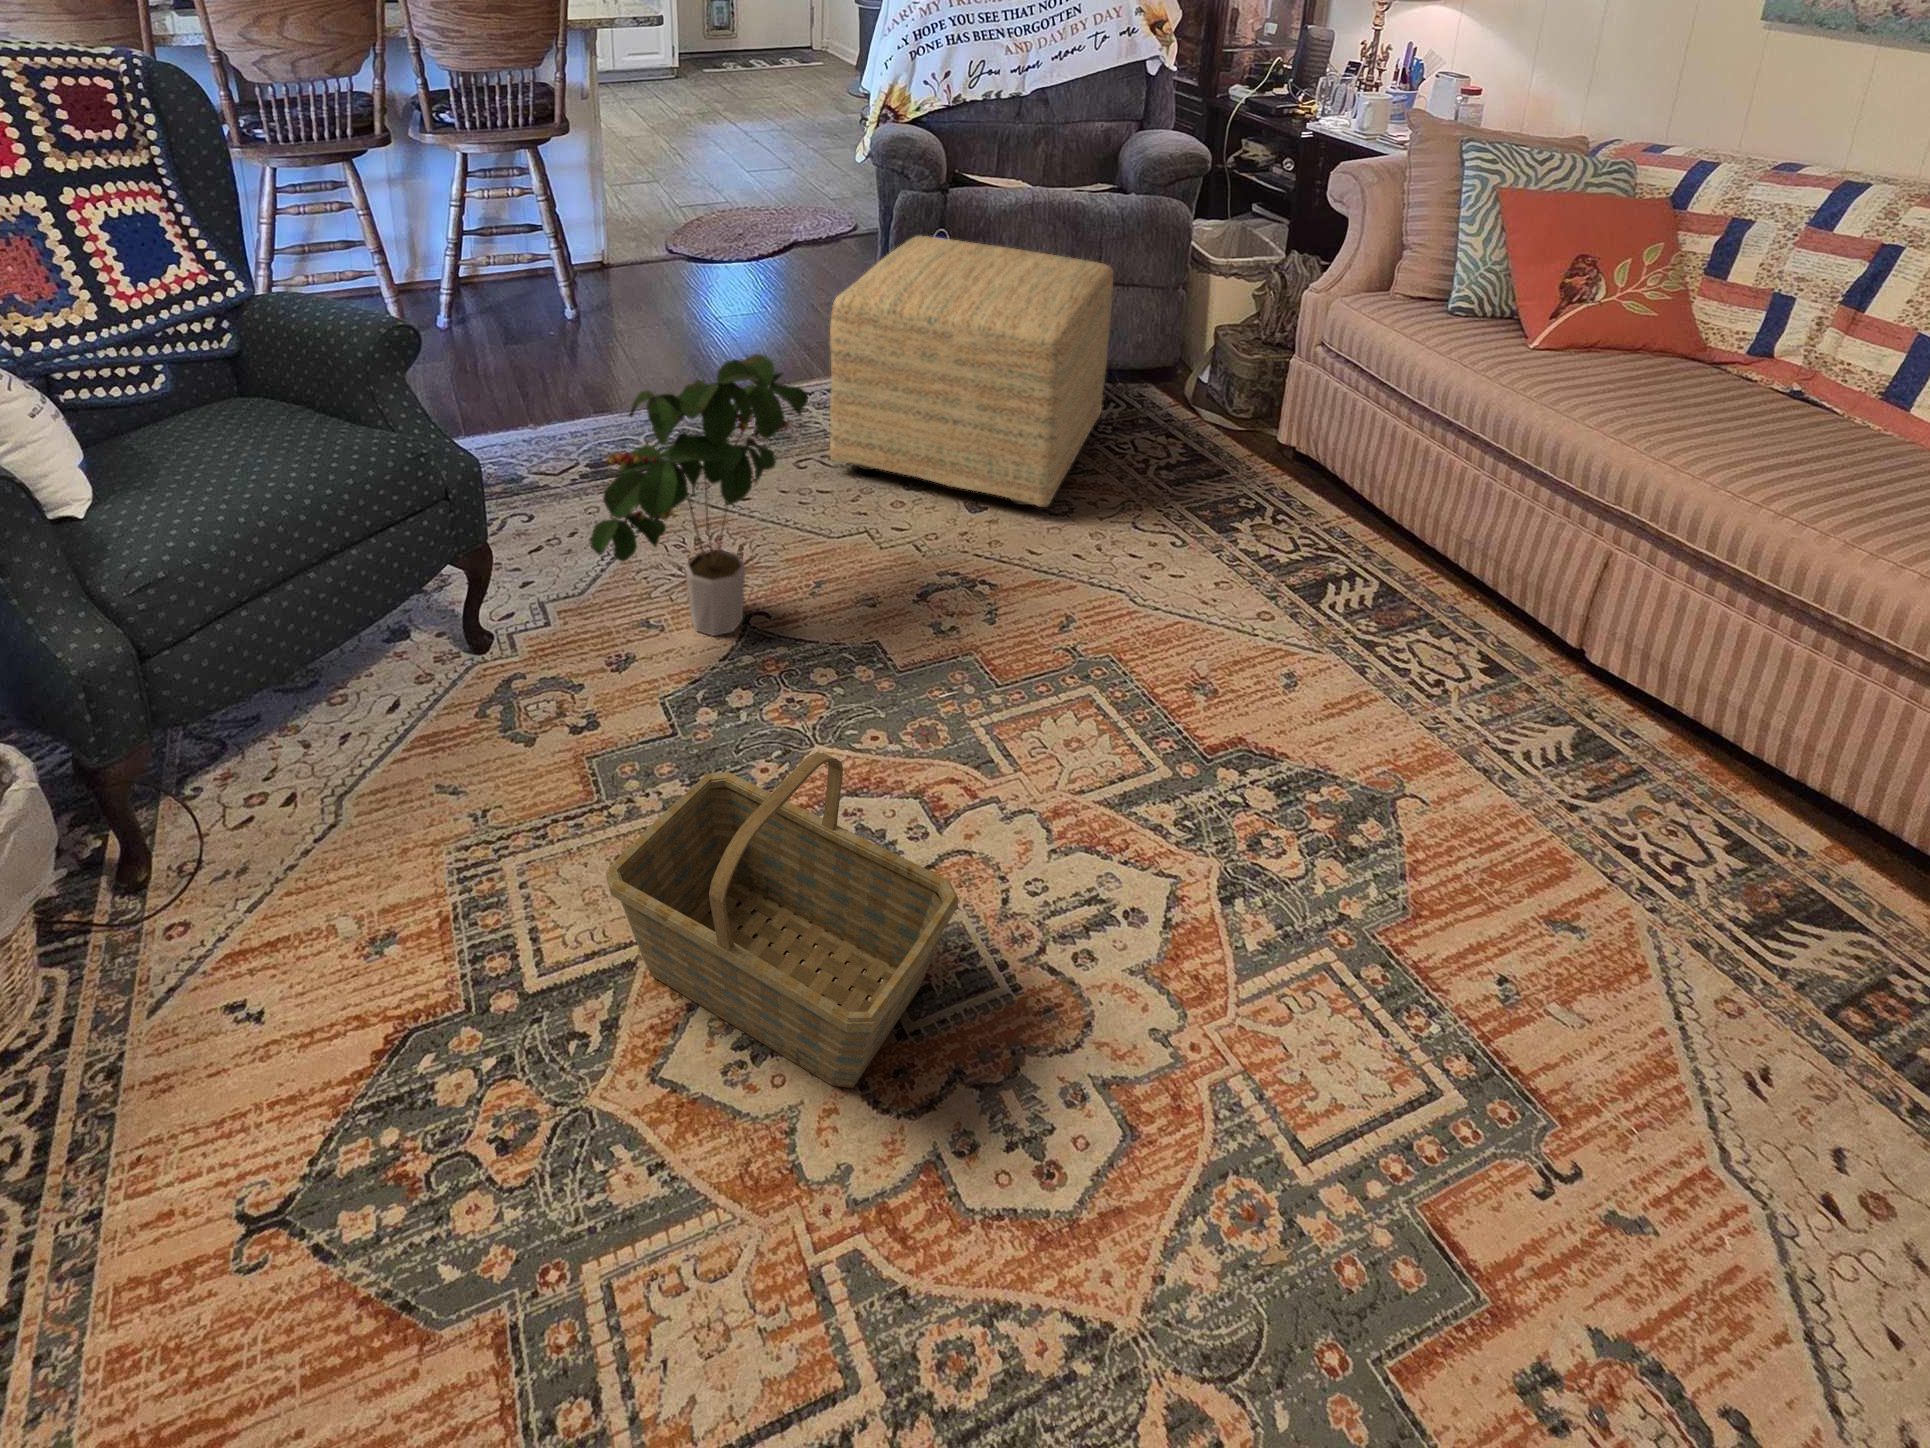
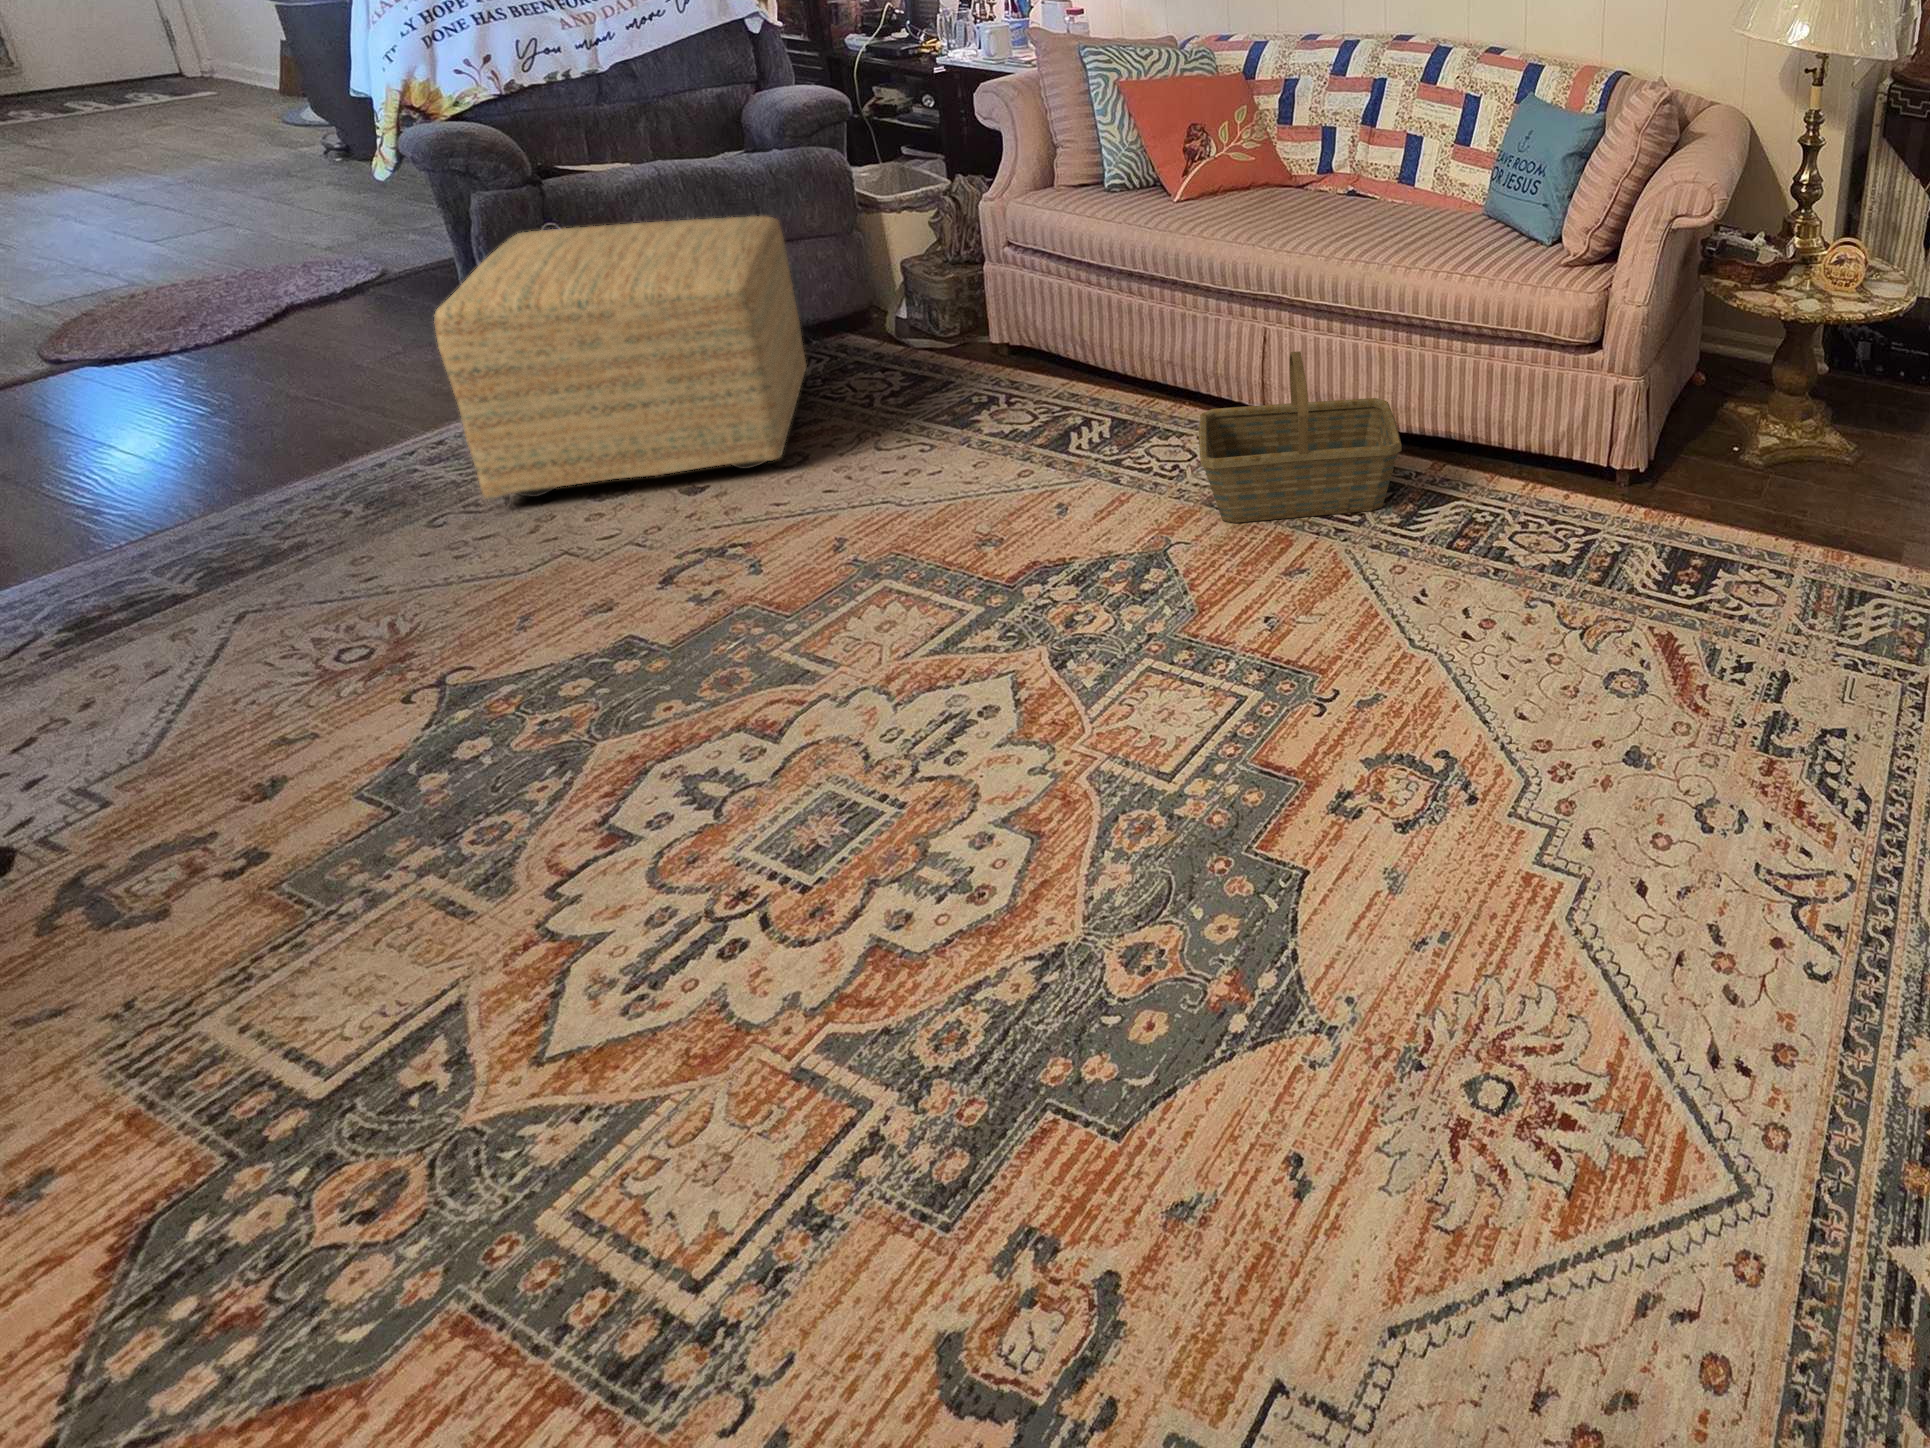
potted plant: present [590,354,808,636] -> none [162,377,450,714]
basket: present [606,752,959,1088] -> present [1199,351,1402,523]

